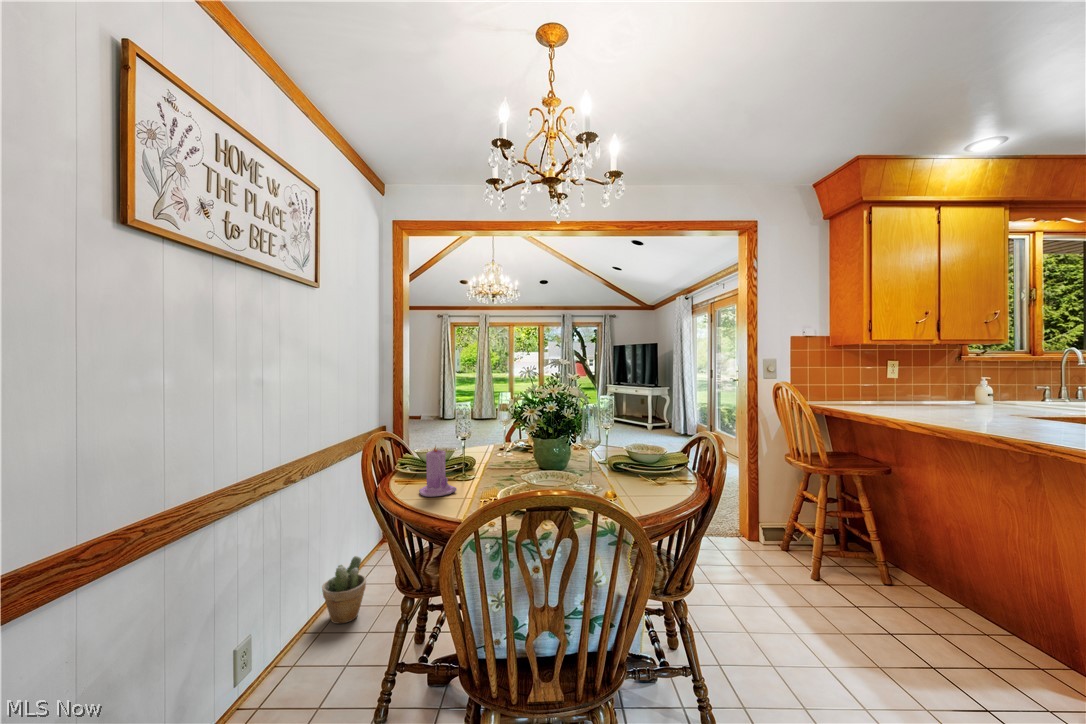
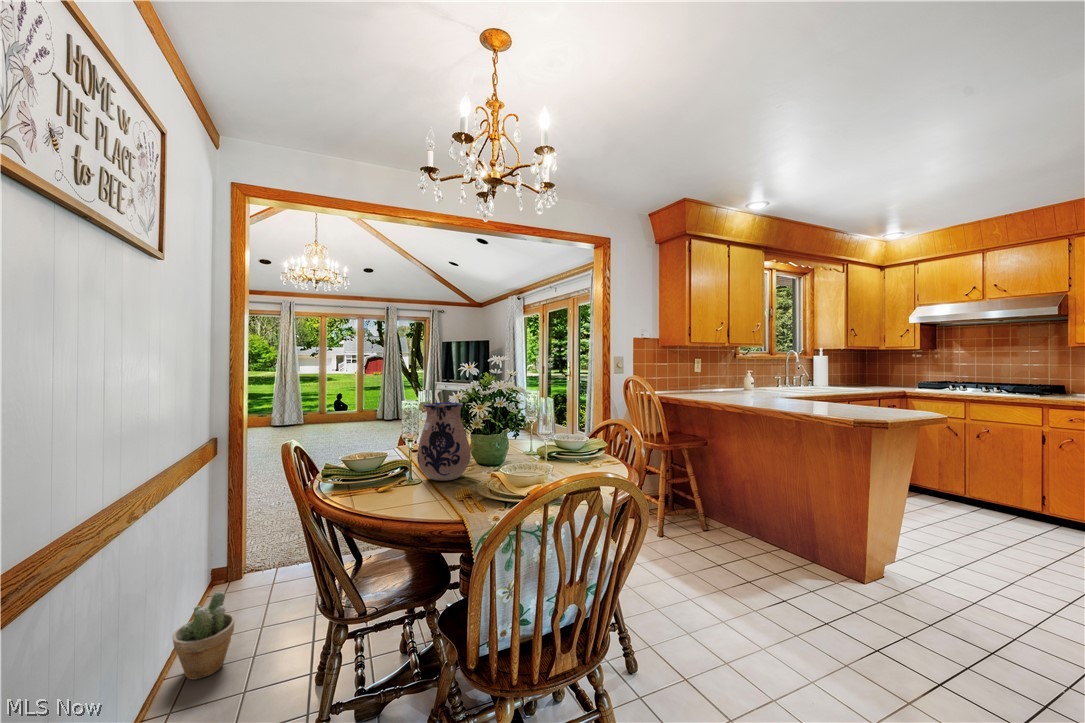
ceramic pitcher: none [481,405,532,481] -> present [417,402,471,481]
candle: present [419,446,457,497] -> none [363,447,406,505]

